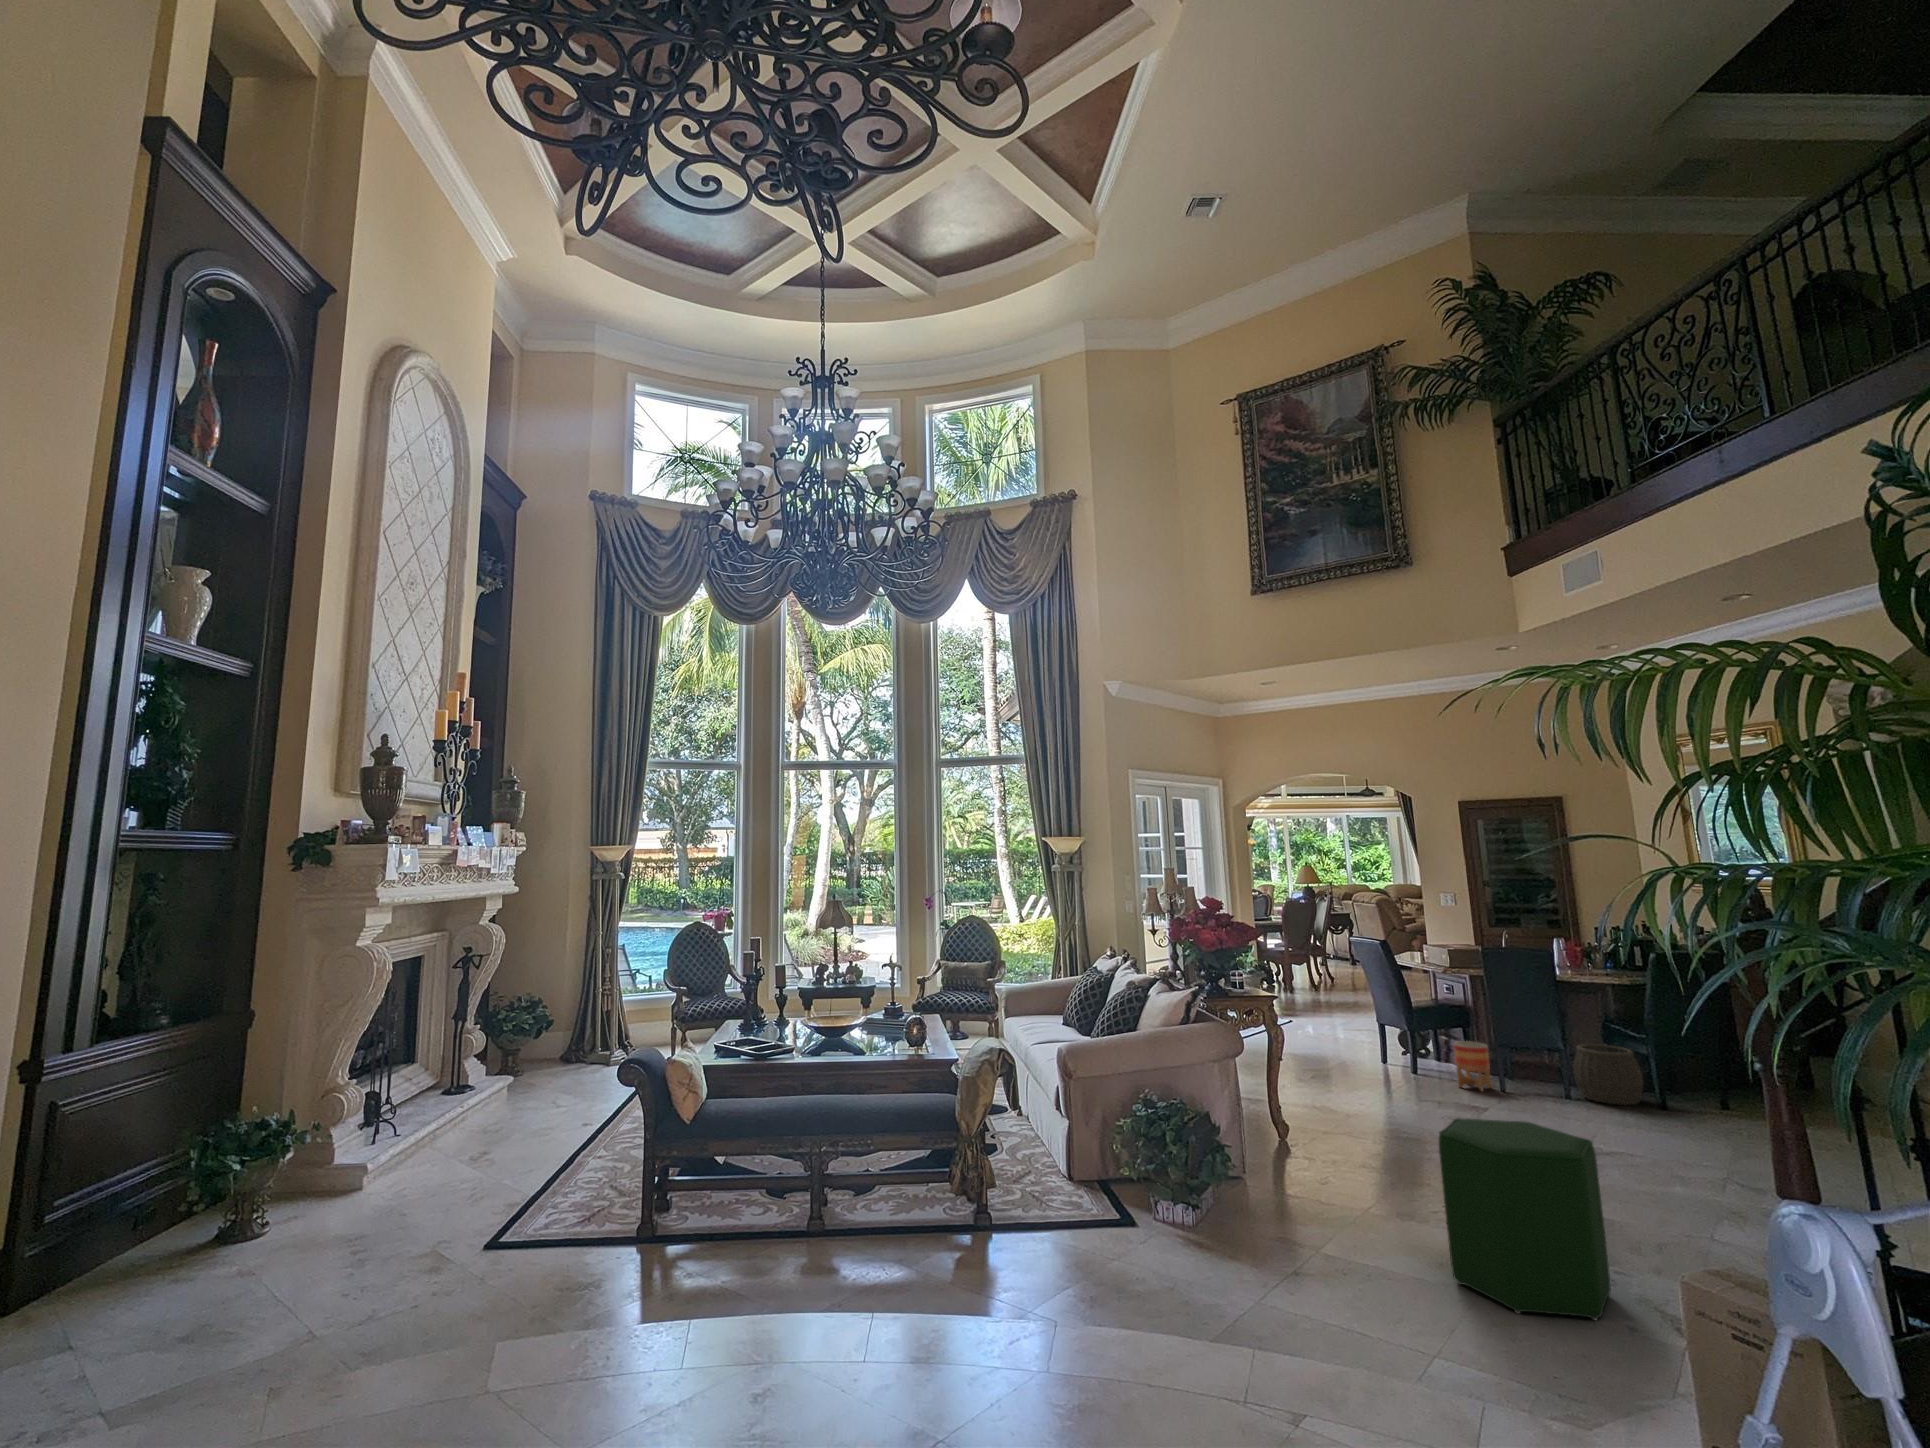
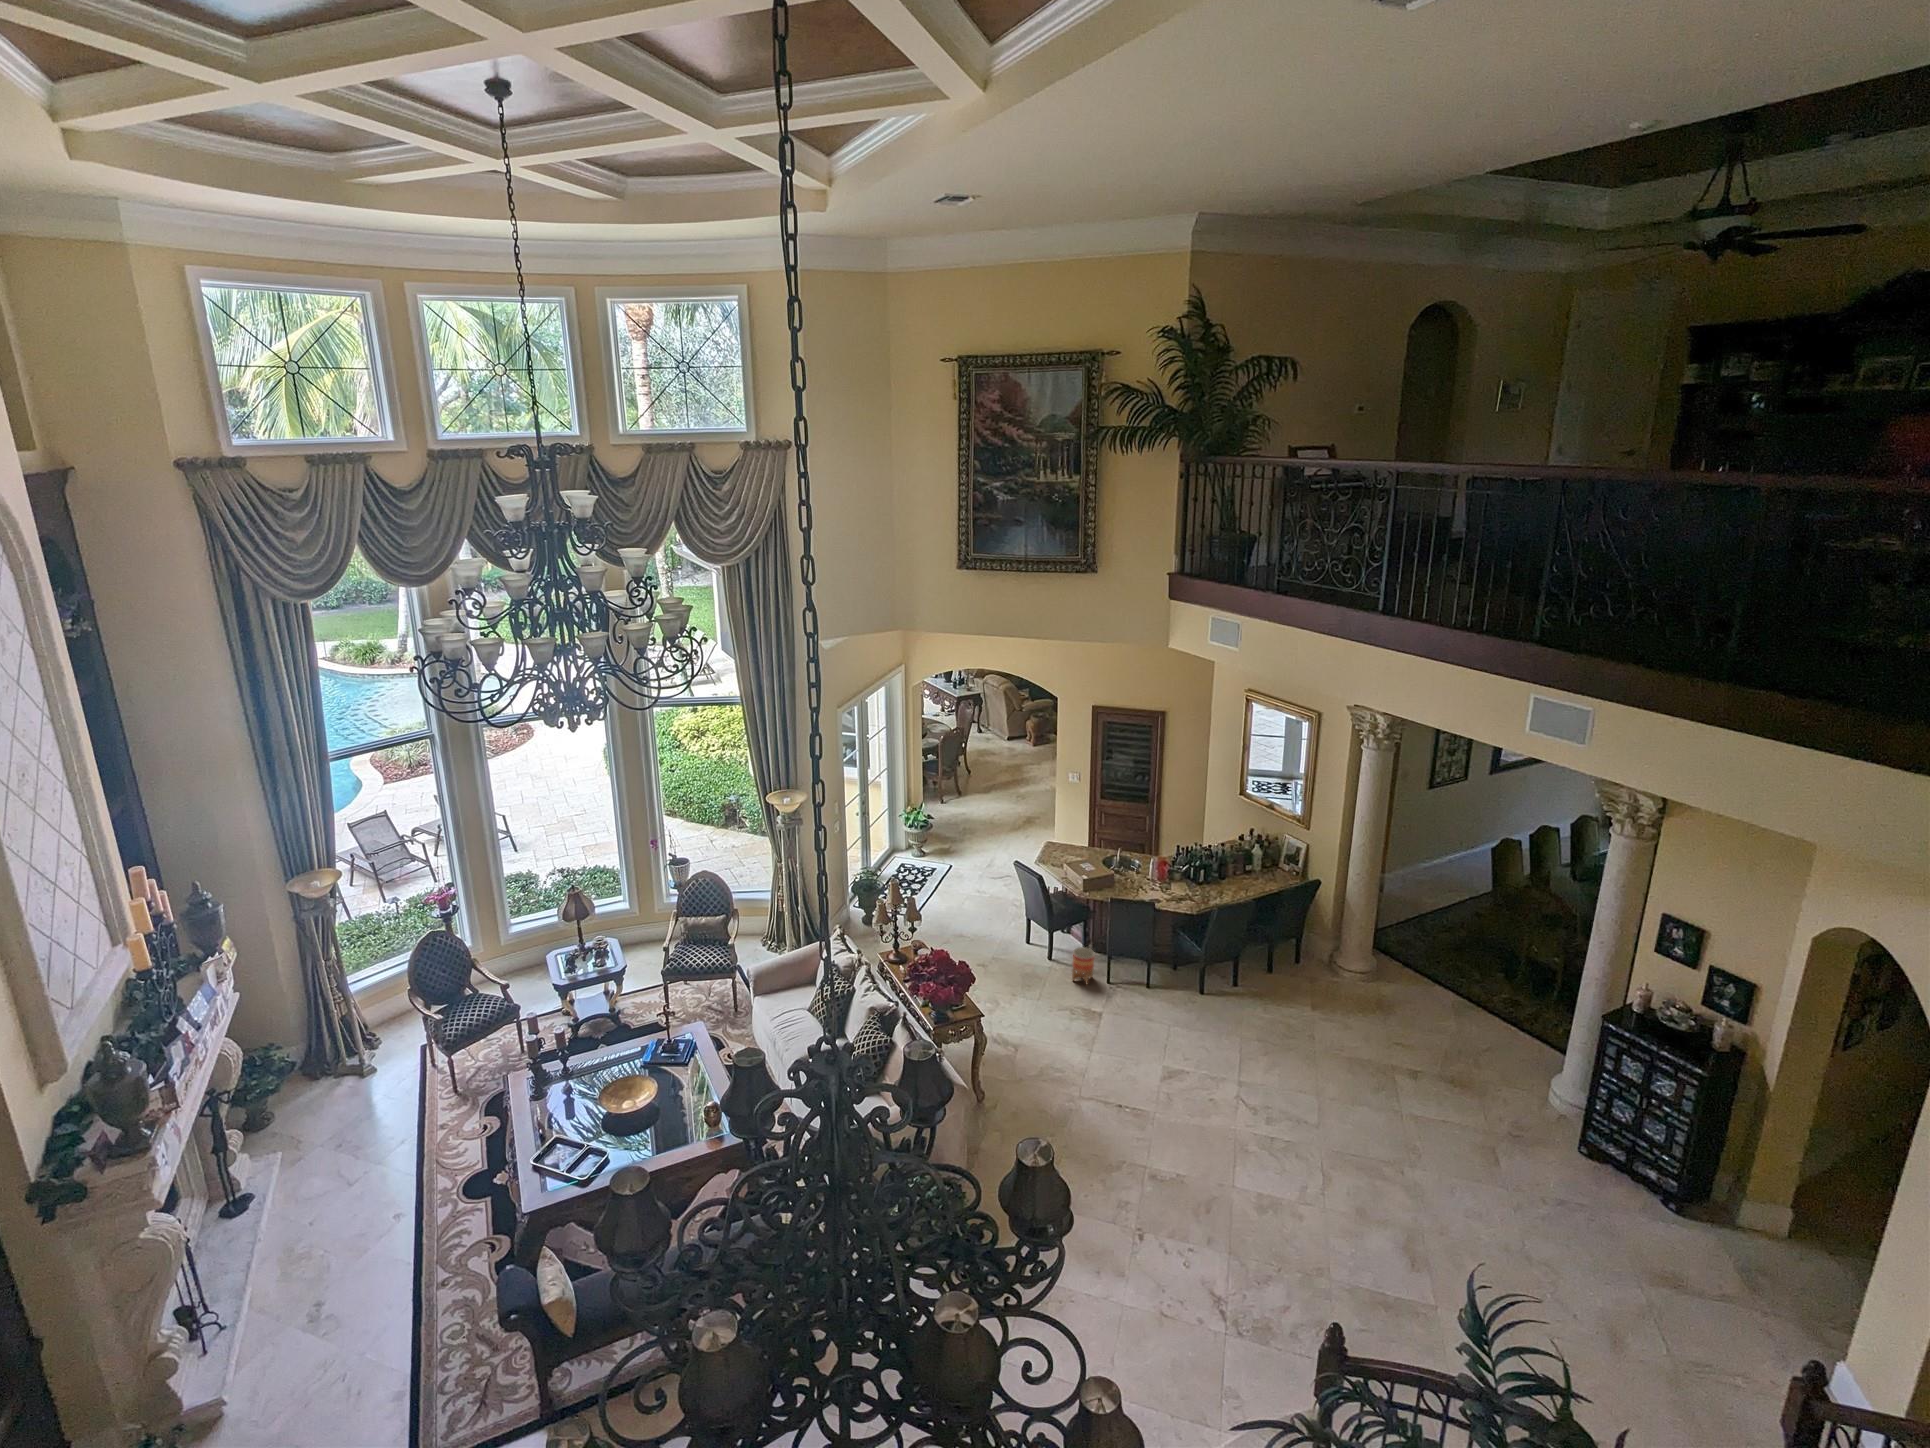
woven basket: present [1574,1044,1643,1105] -> none [1145,946,1186,992]
ottoman: present [1439,1118,1611,1320] -> none [1084,1184,1172,1319]

